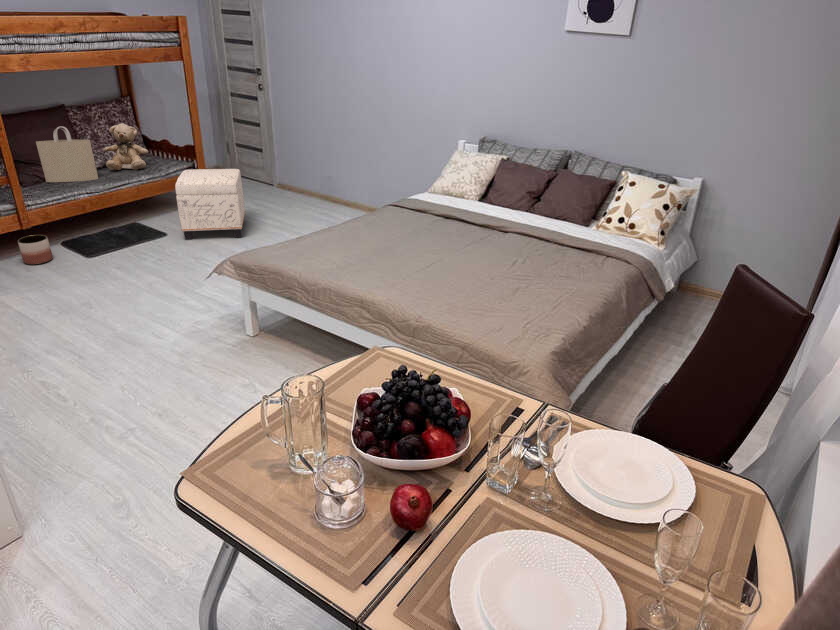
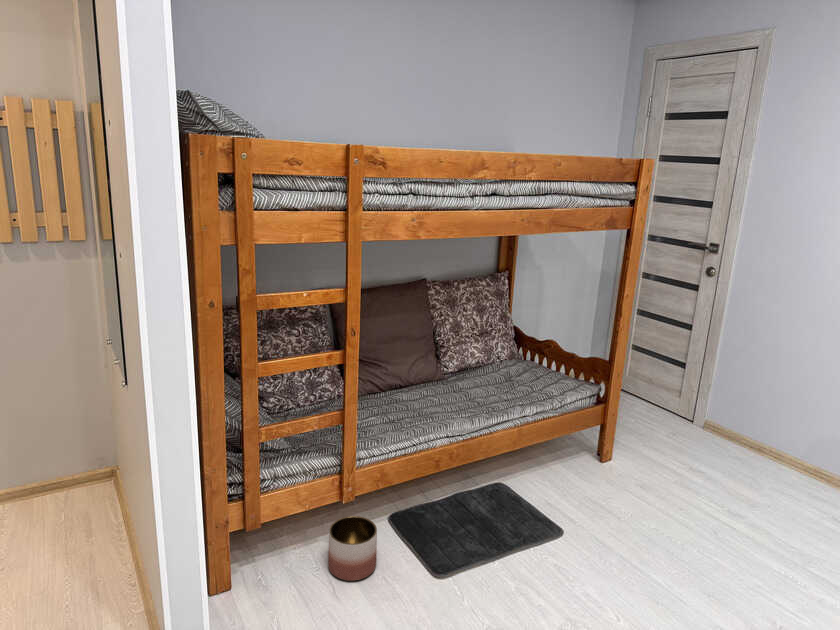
teddy bear: present [103,123,148,170] -> none [470,316,536,393]
tote bag: present [36,126,98,182] -> none [384,319,466,408]
ottoman: present [175,169,245,240] -> none [595,416,740,579]

